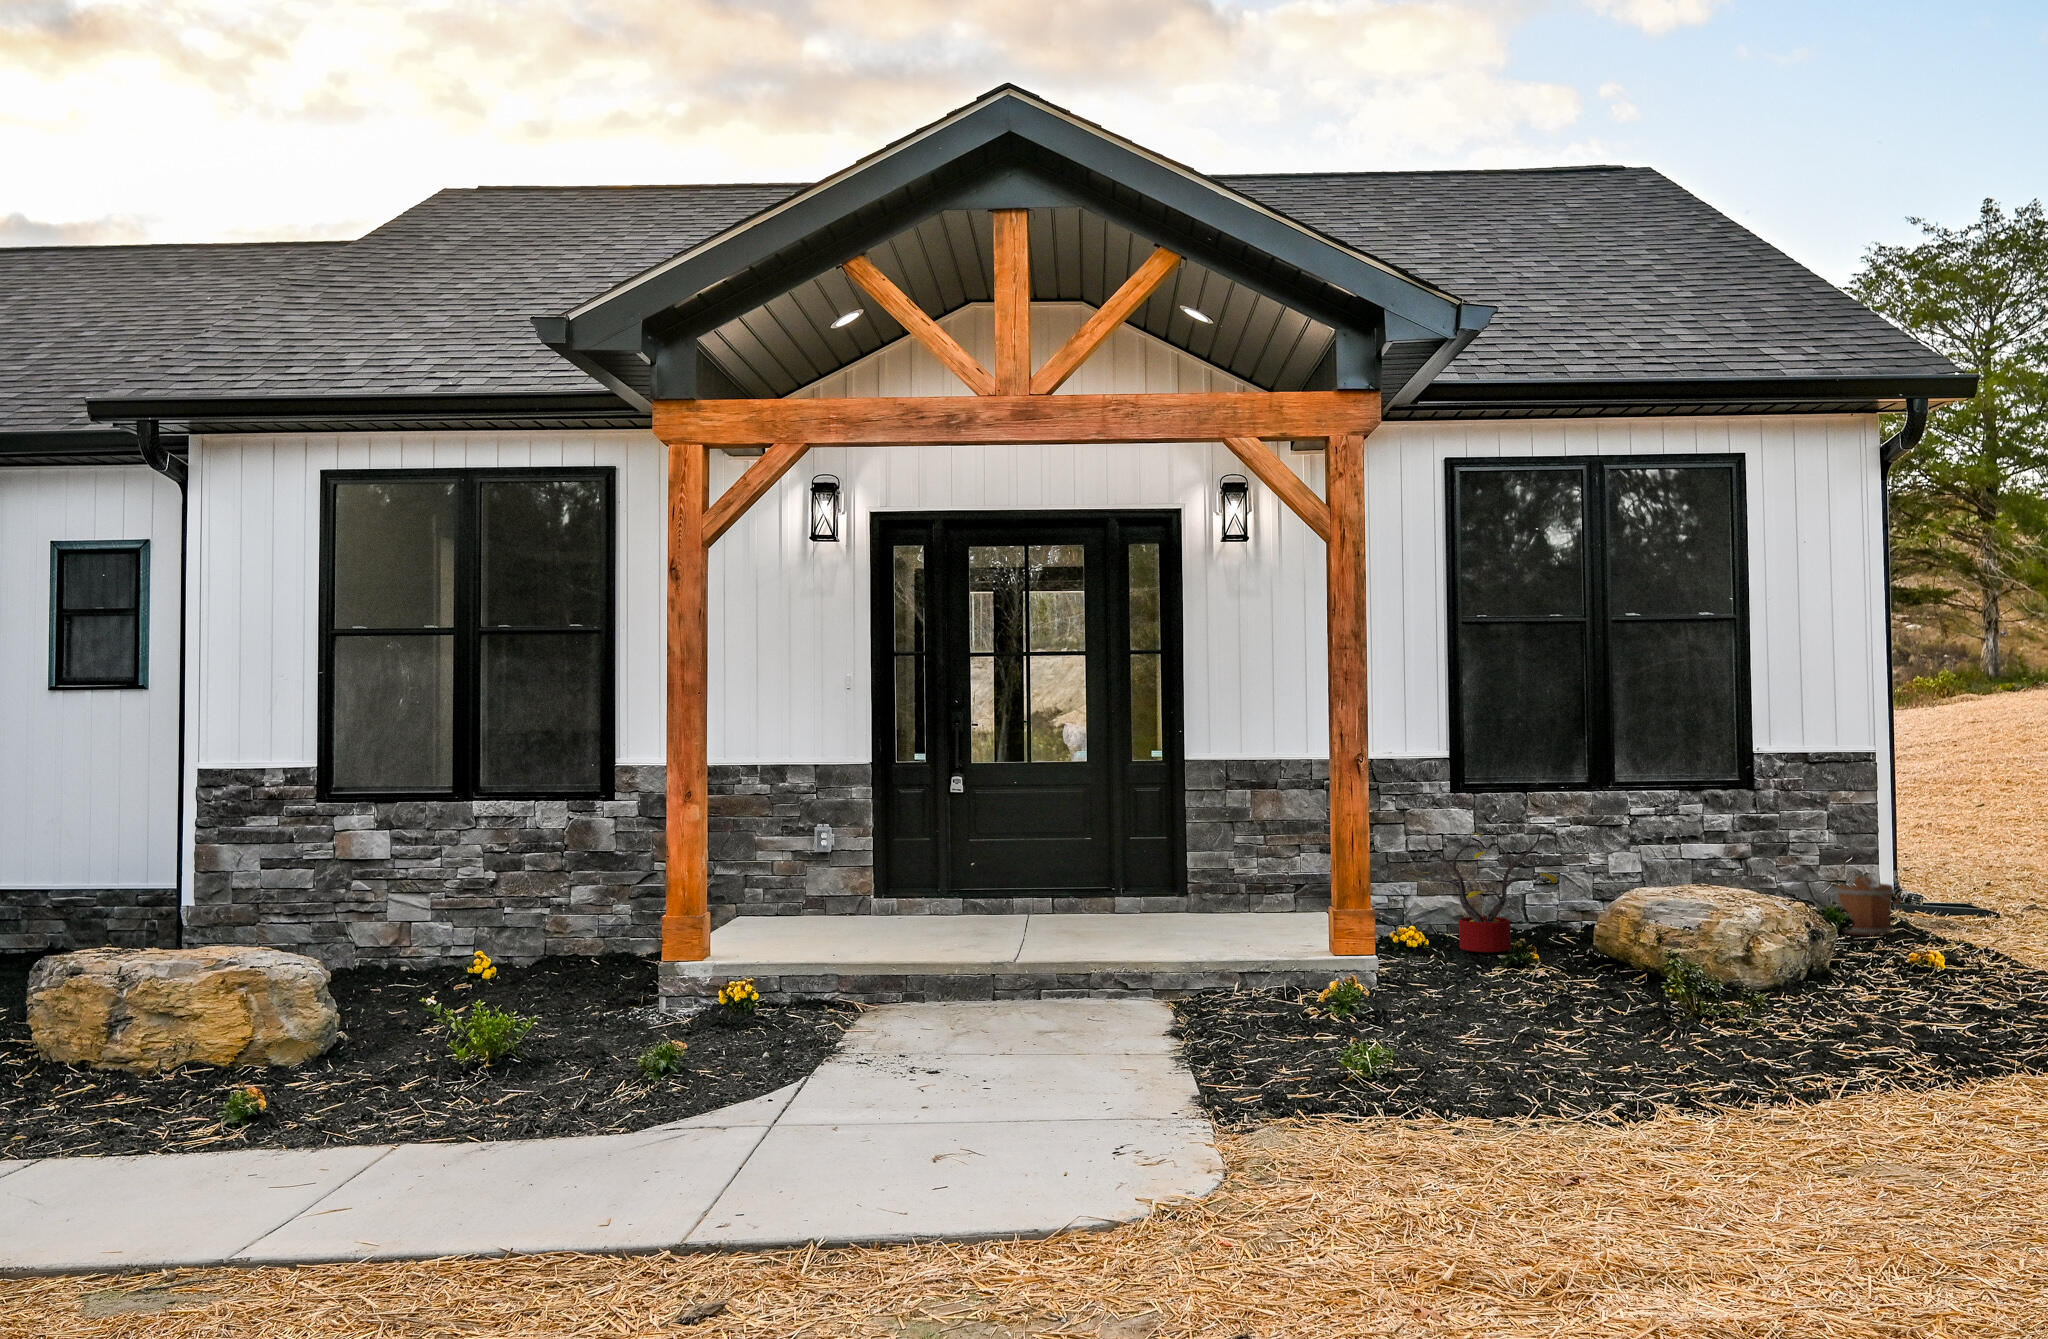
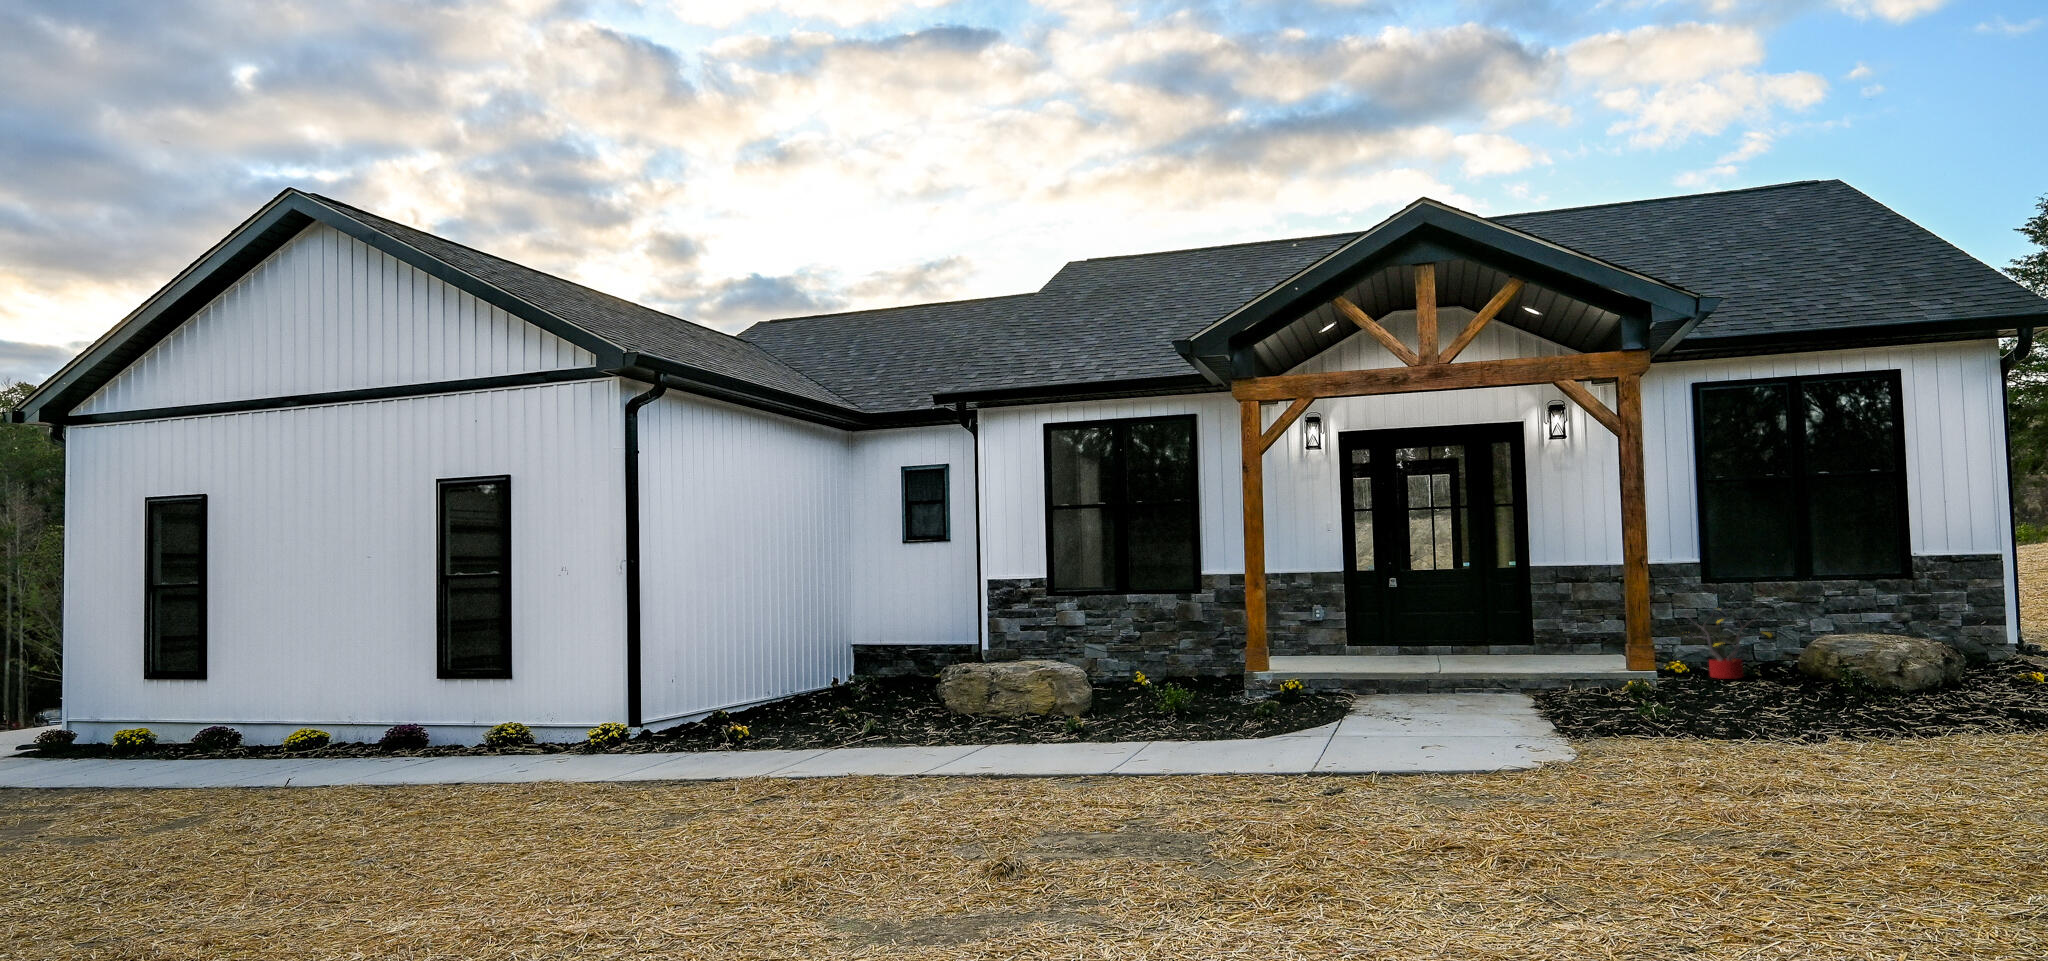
bucket: present [1836,876,1900,936] -> none [1976,631,2022,671]

